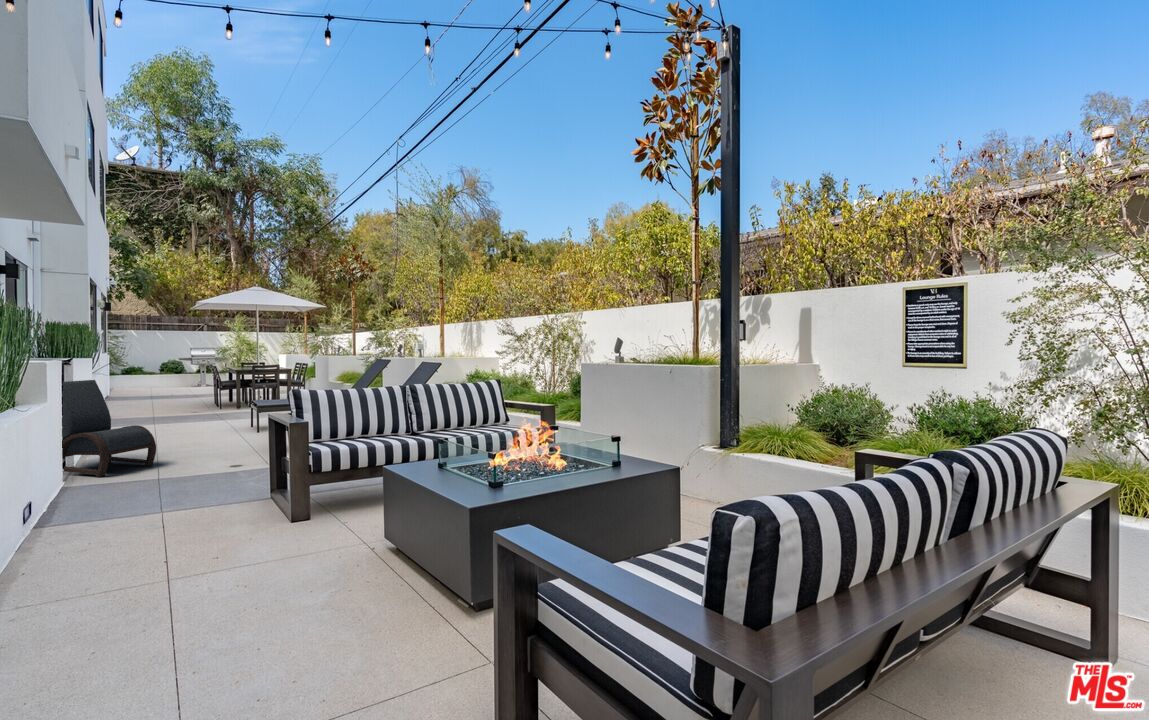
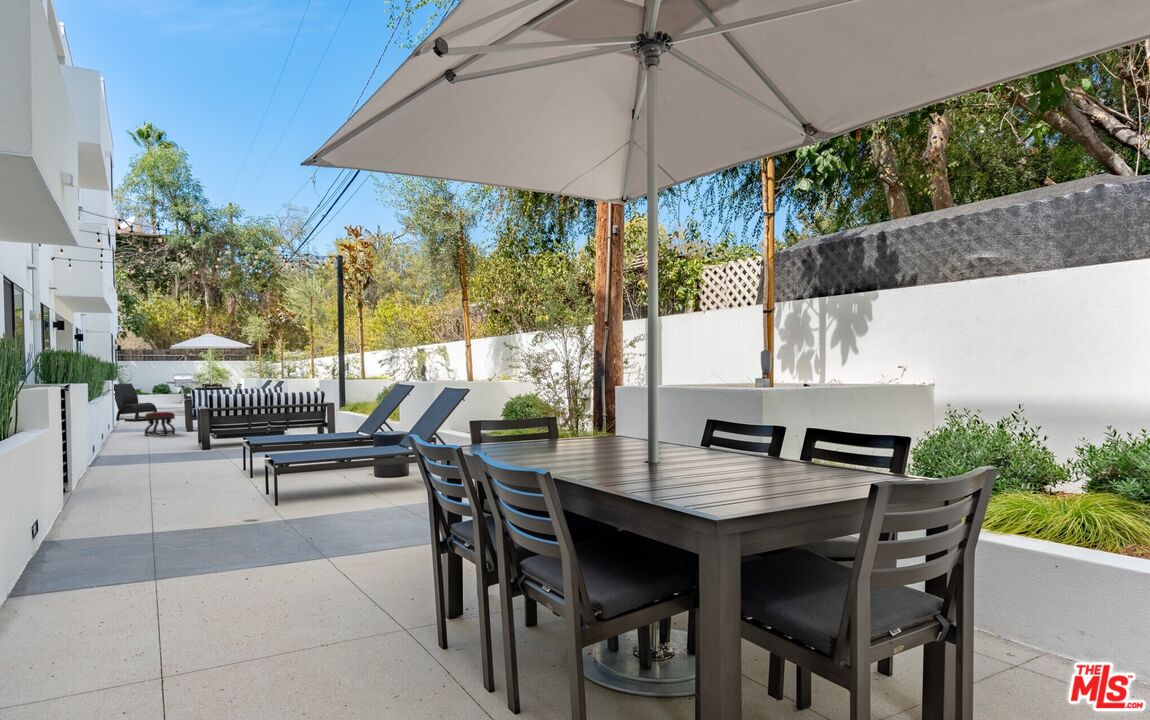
ottoman: none [81,519,210,639] -> present [145,412,175,436]

